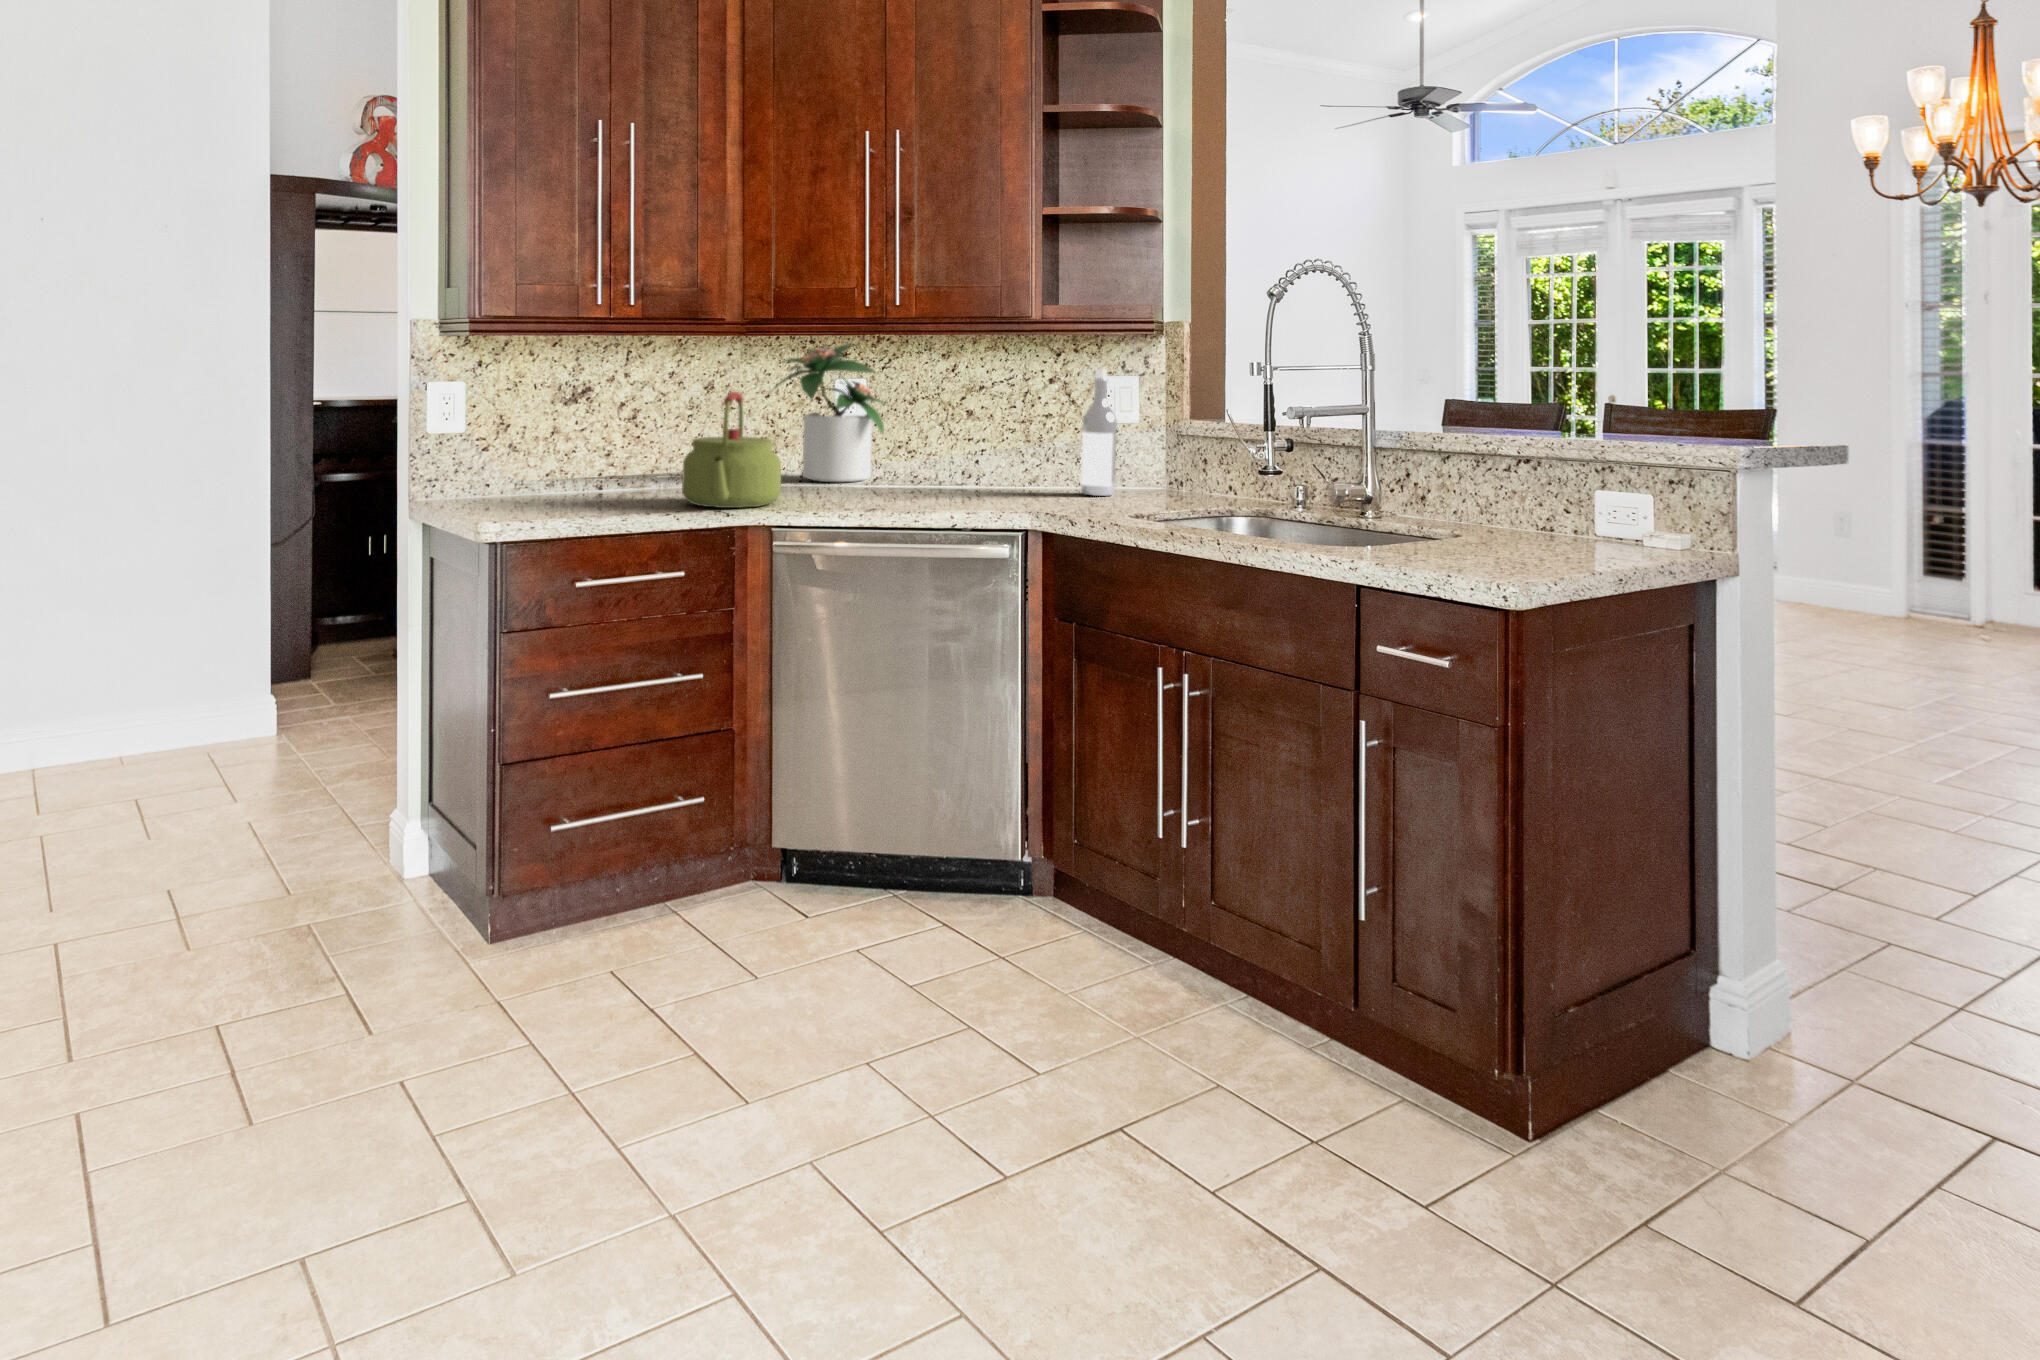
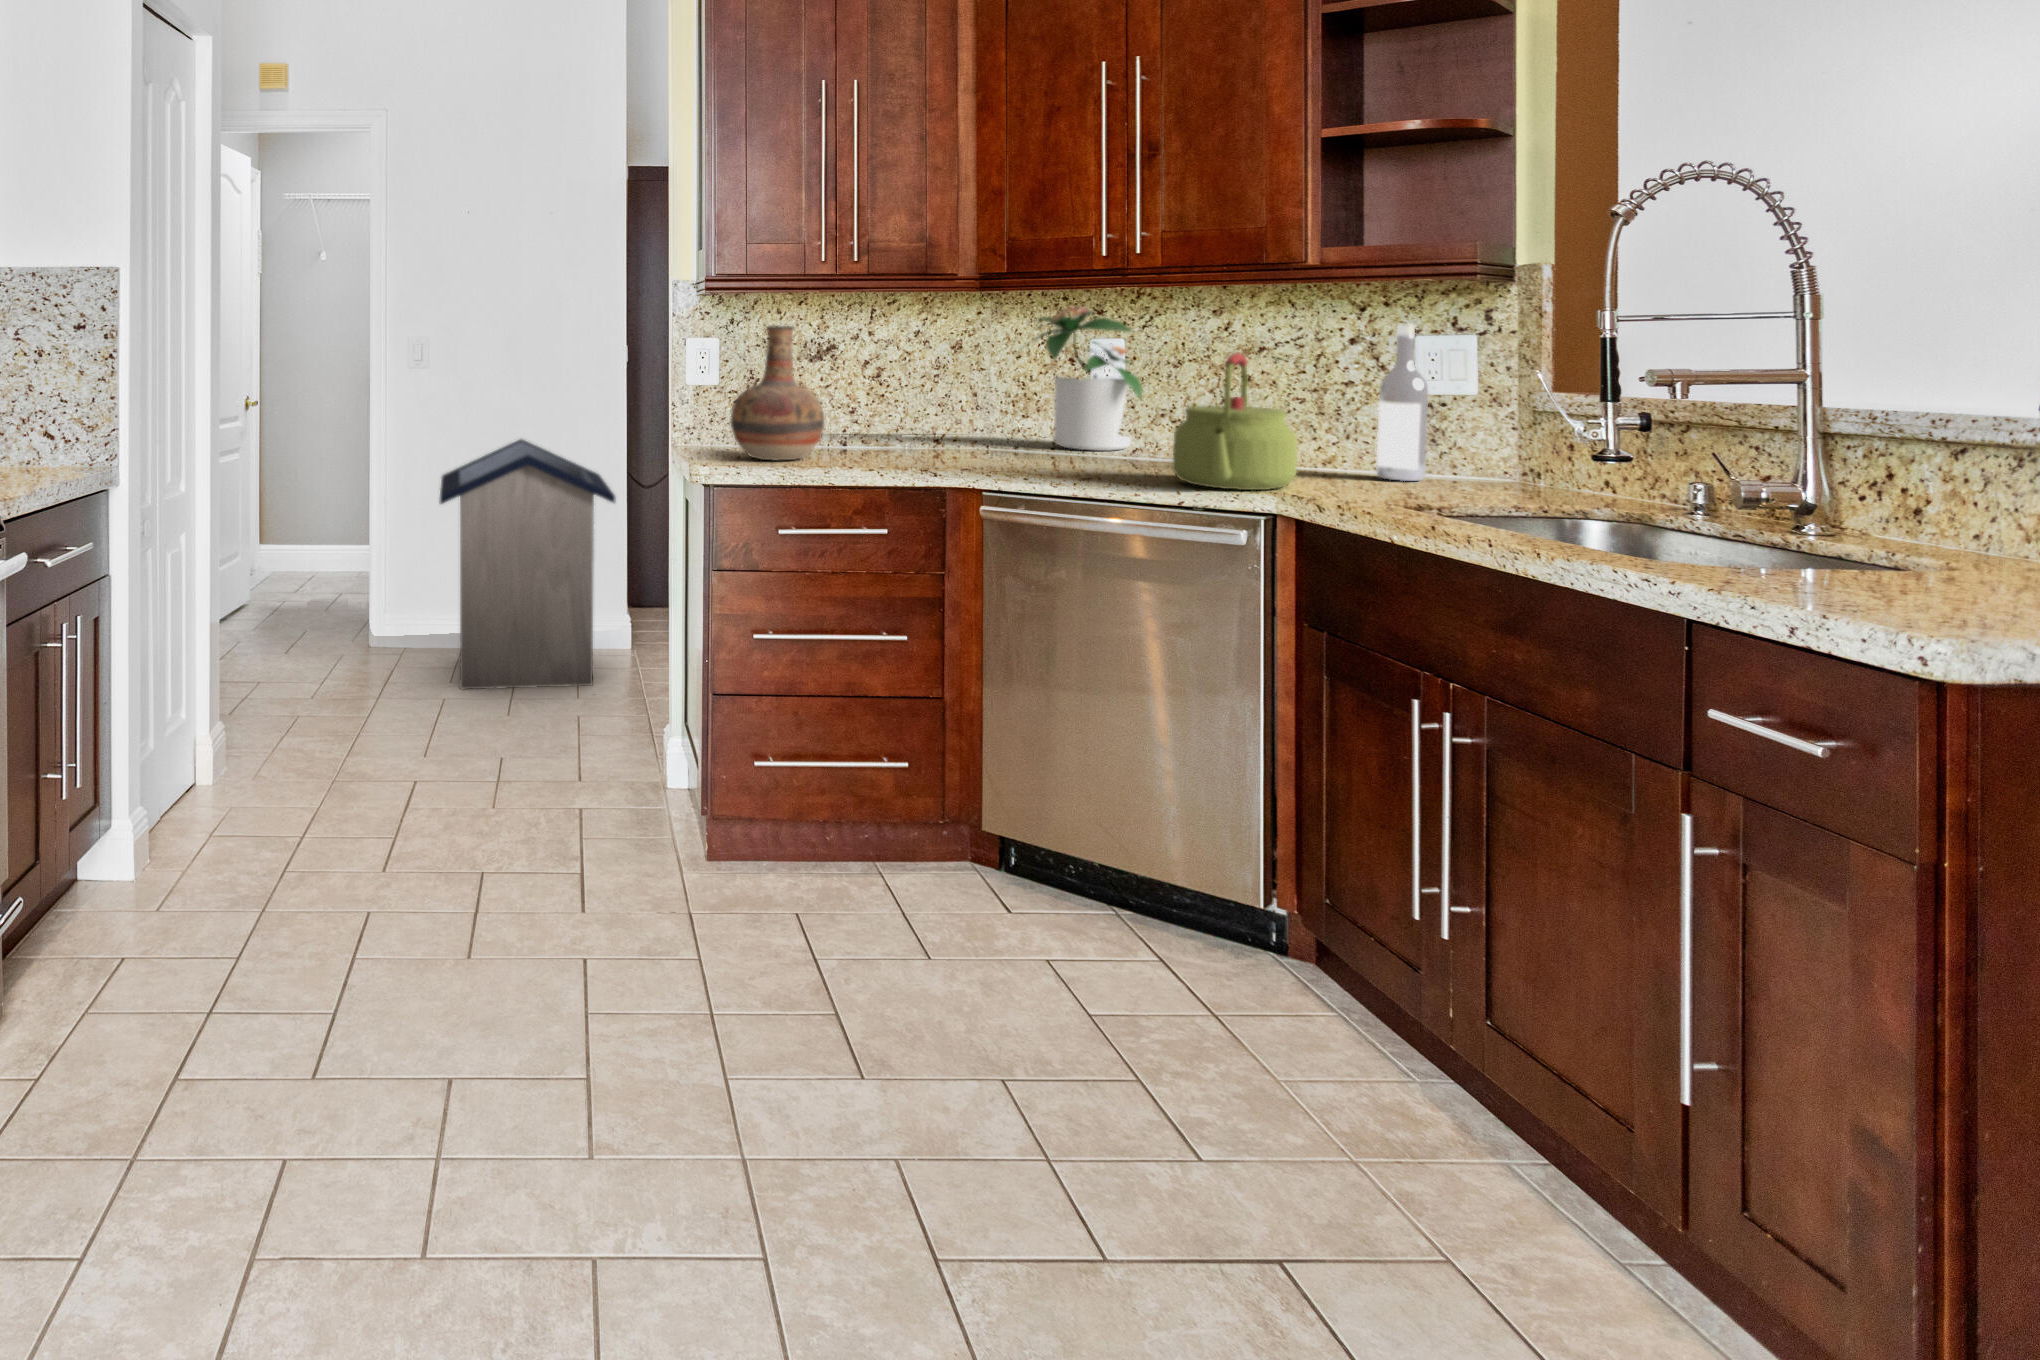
vase: none [502,368,604,507] -> present [731,326,824,460]
kettle: present [682,392,781,508] -> present [1173,353,1297,490]
trash can: none [7,499,281,819] -> present [440,439,616,690]

